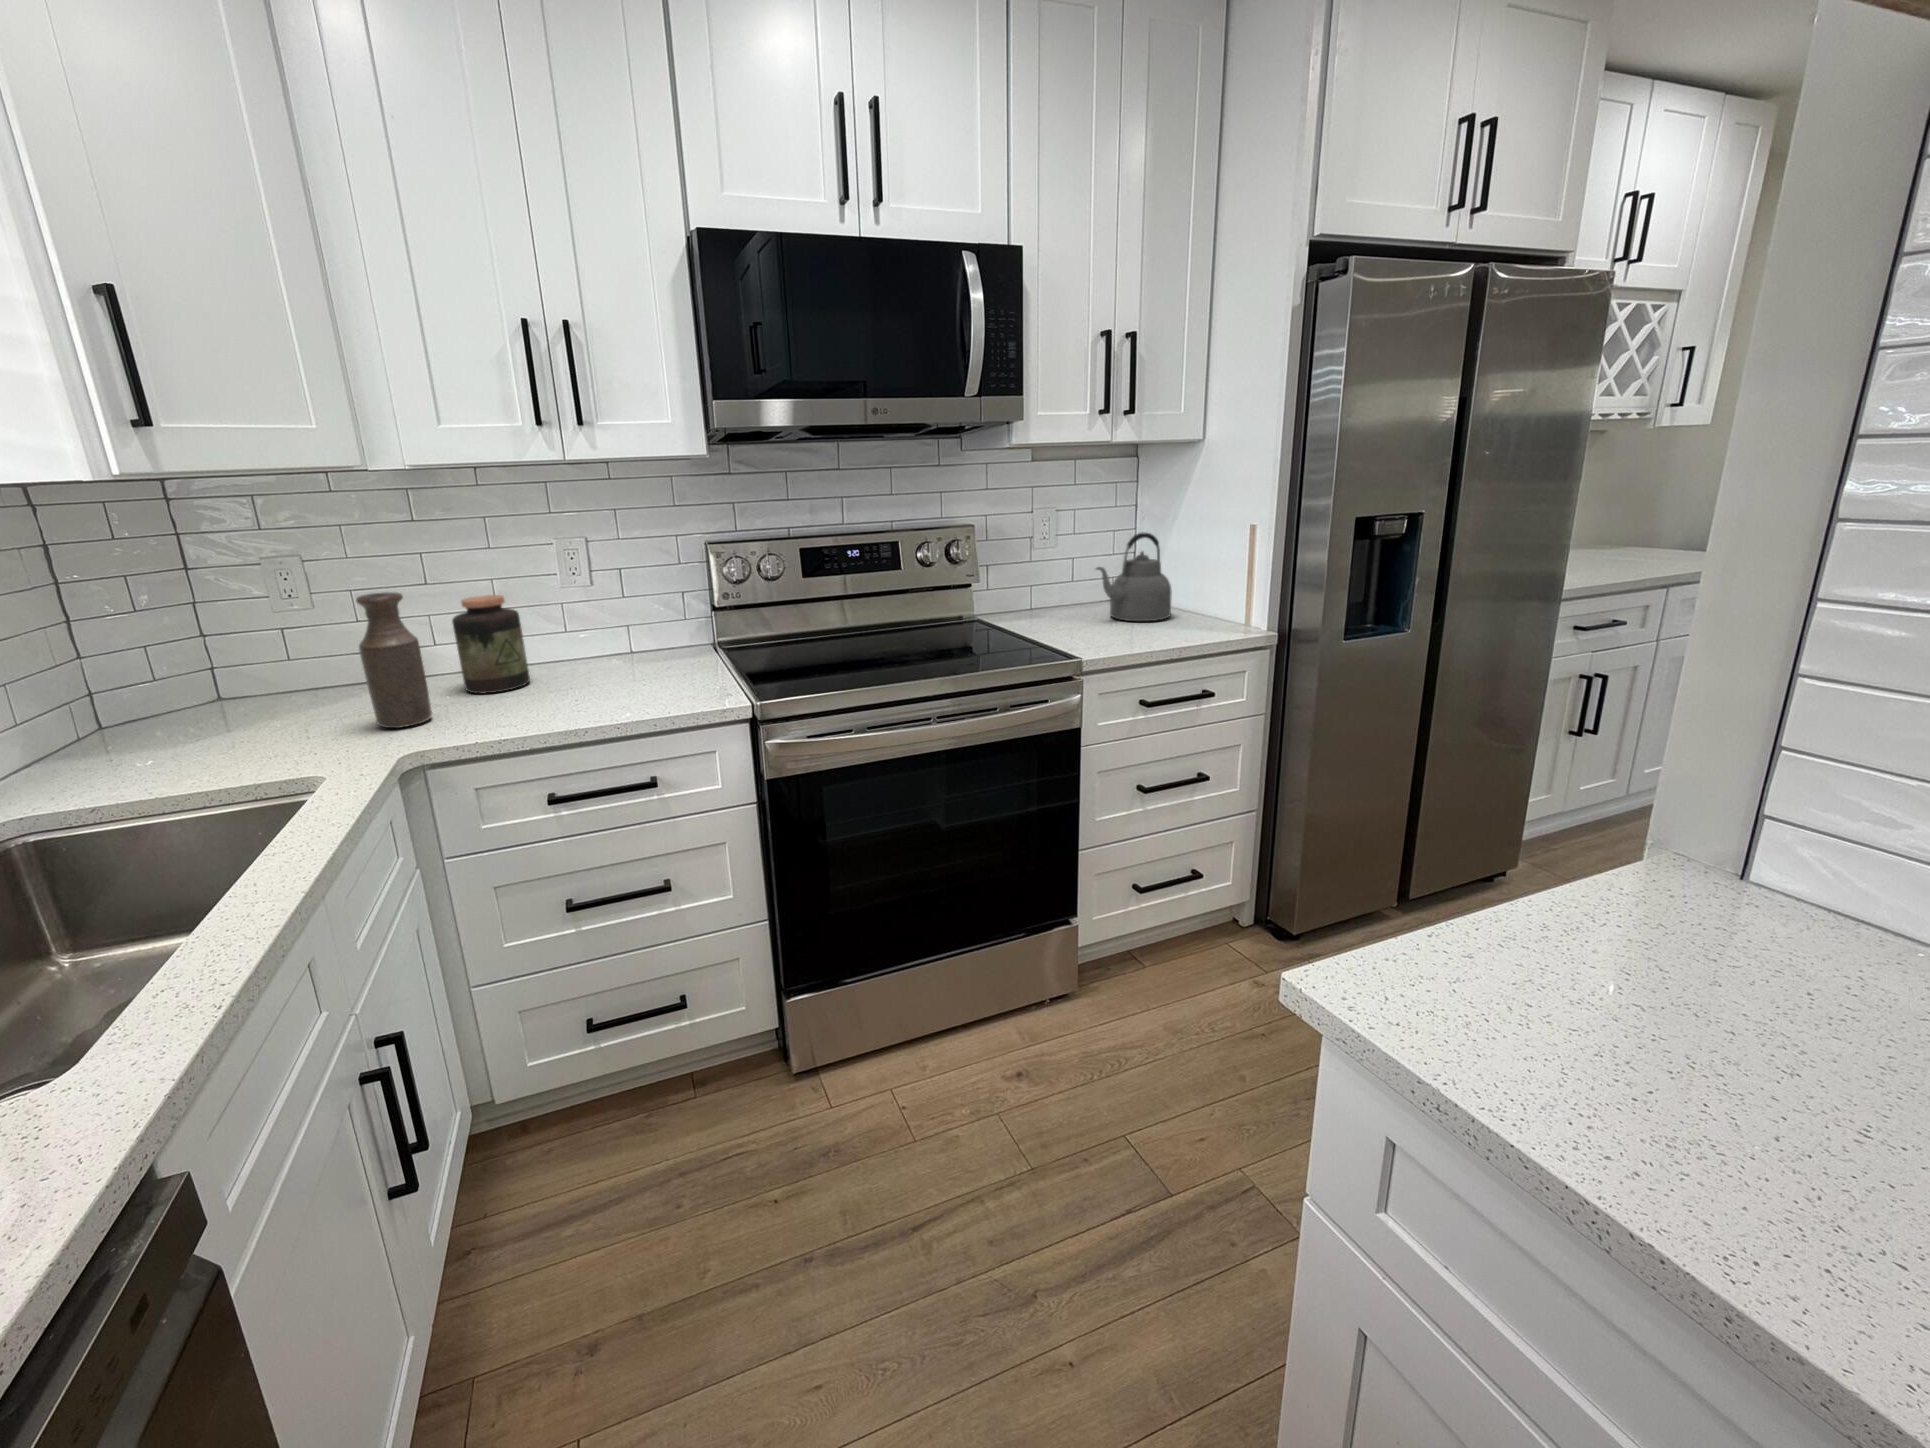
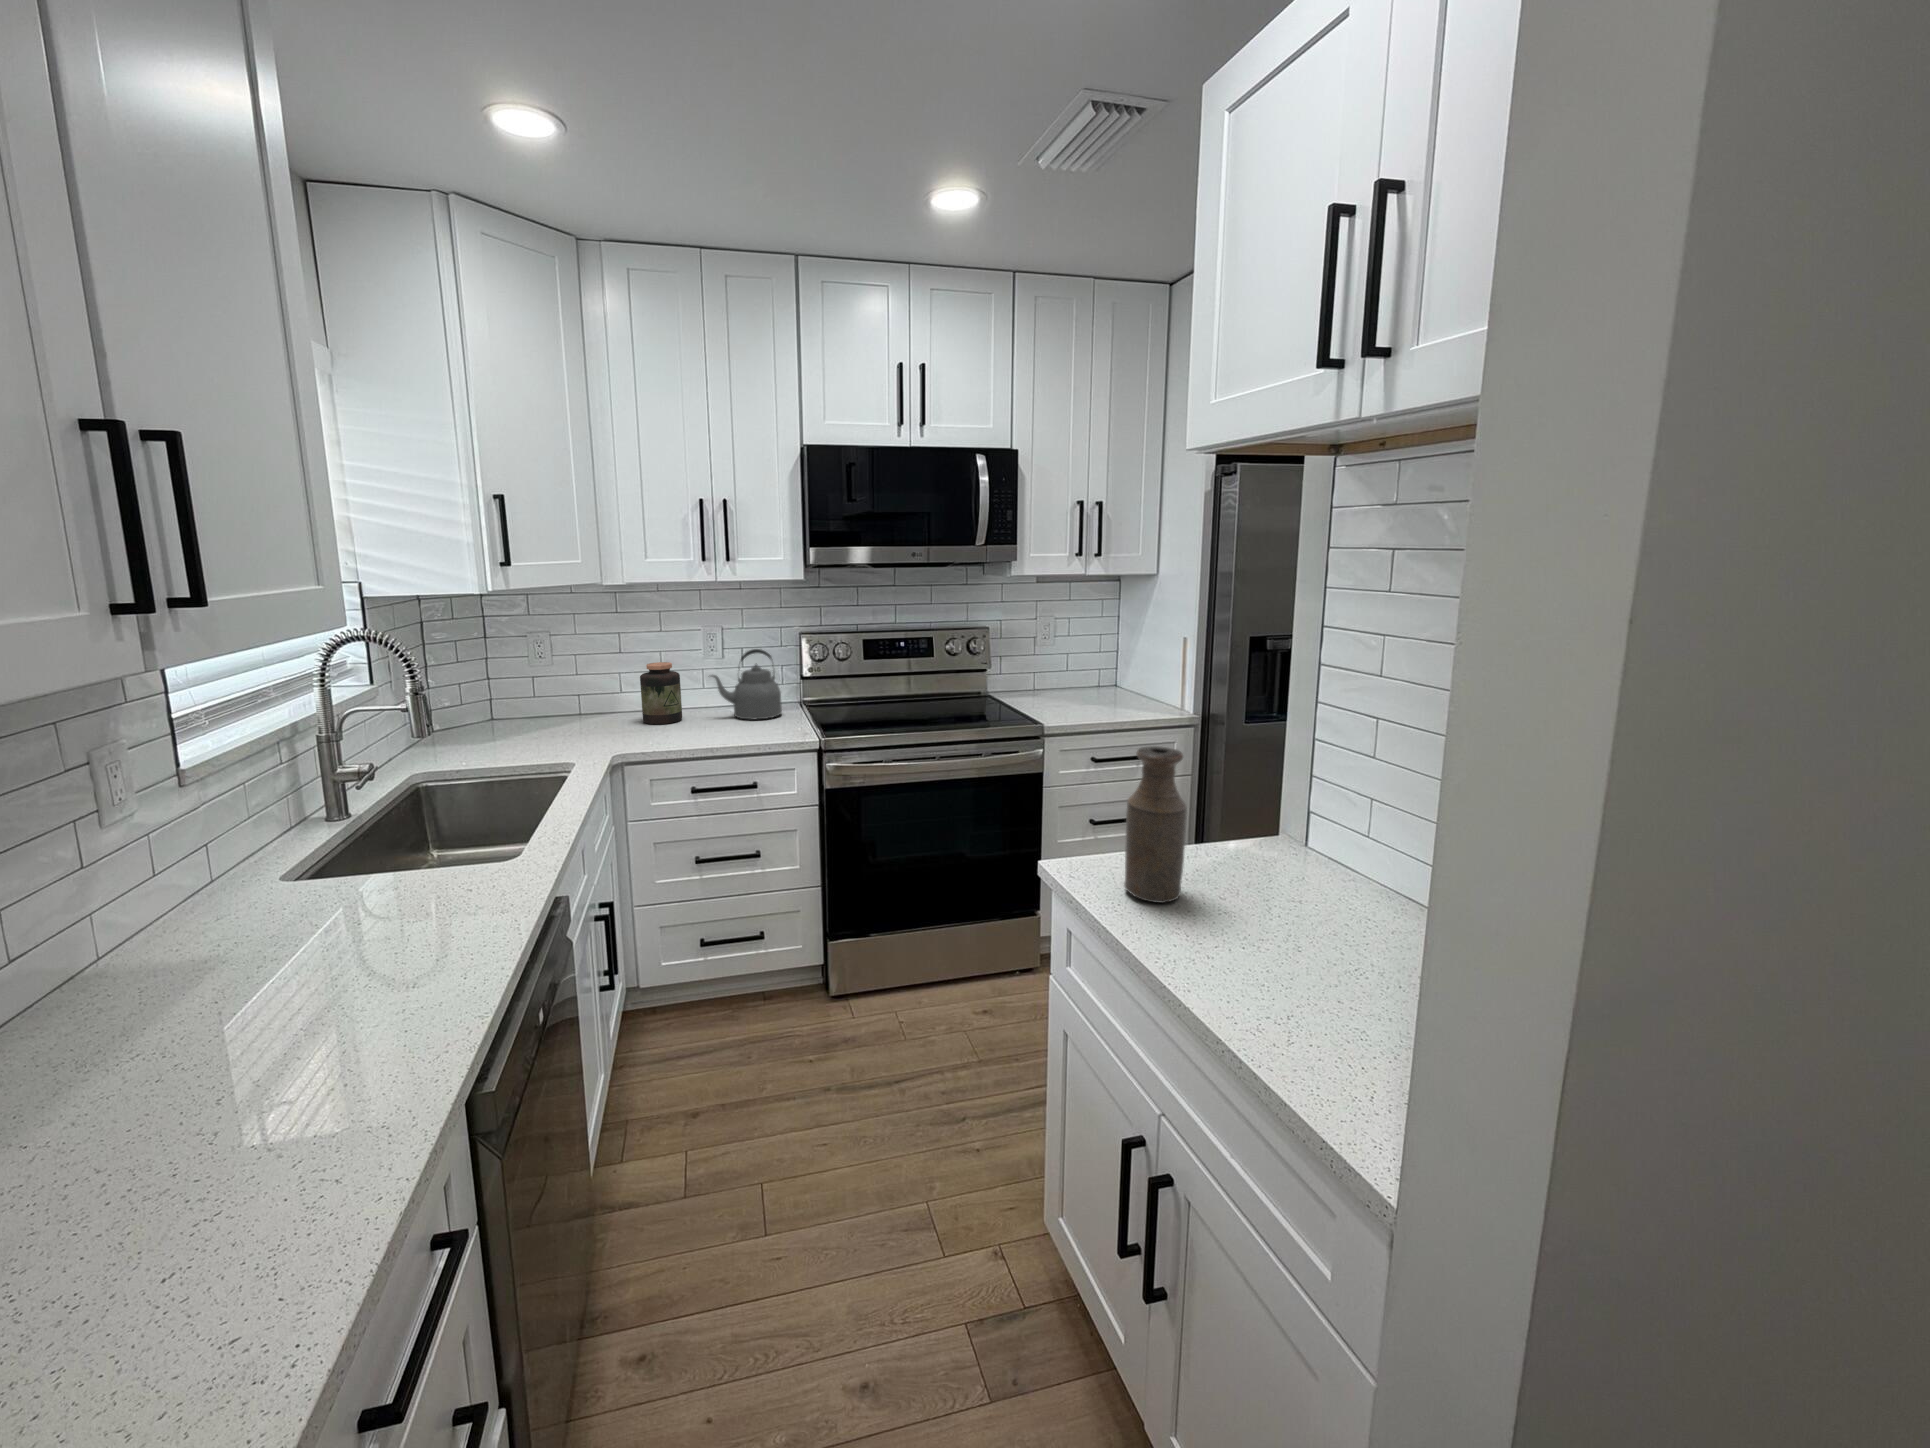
kettle: present [1096,532,1172,621] -> present [711,649,782,720]
bottle: present [356,592,432,728] -> present [1124,746,1187,903]

